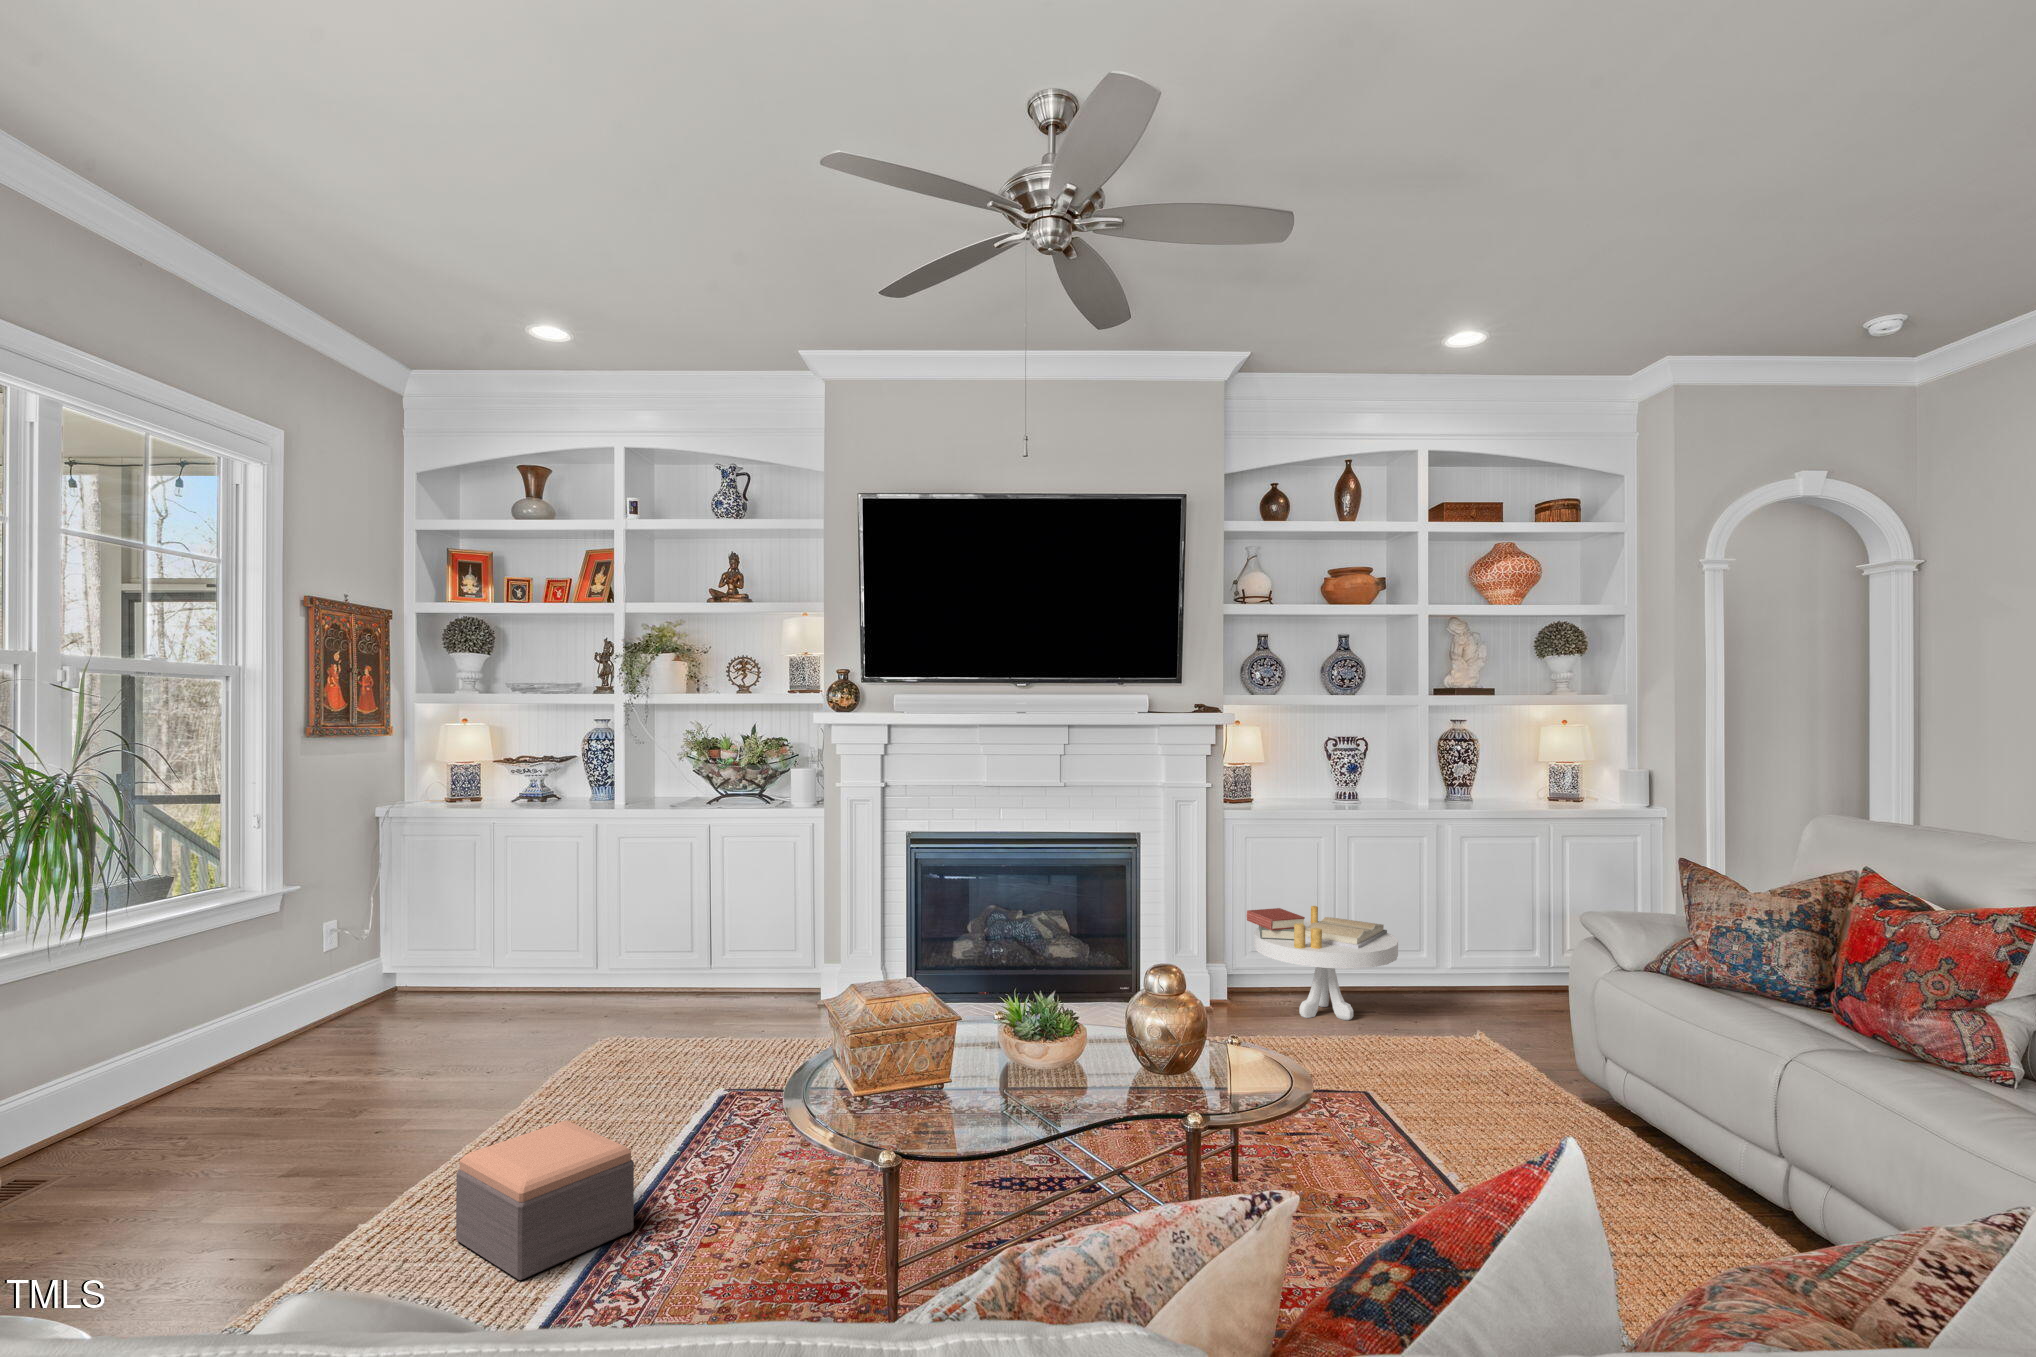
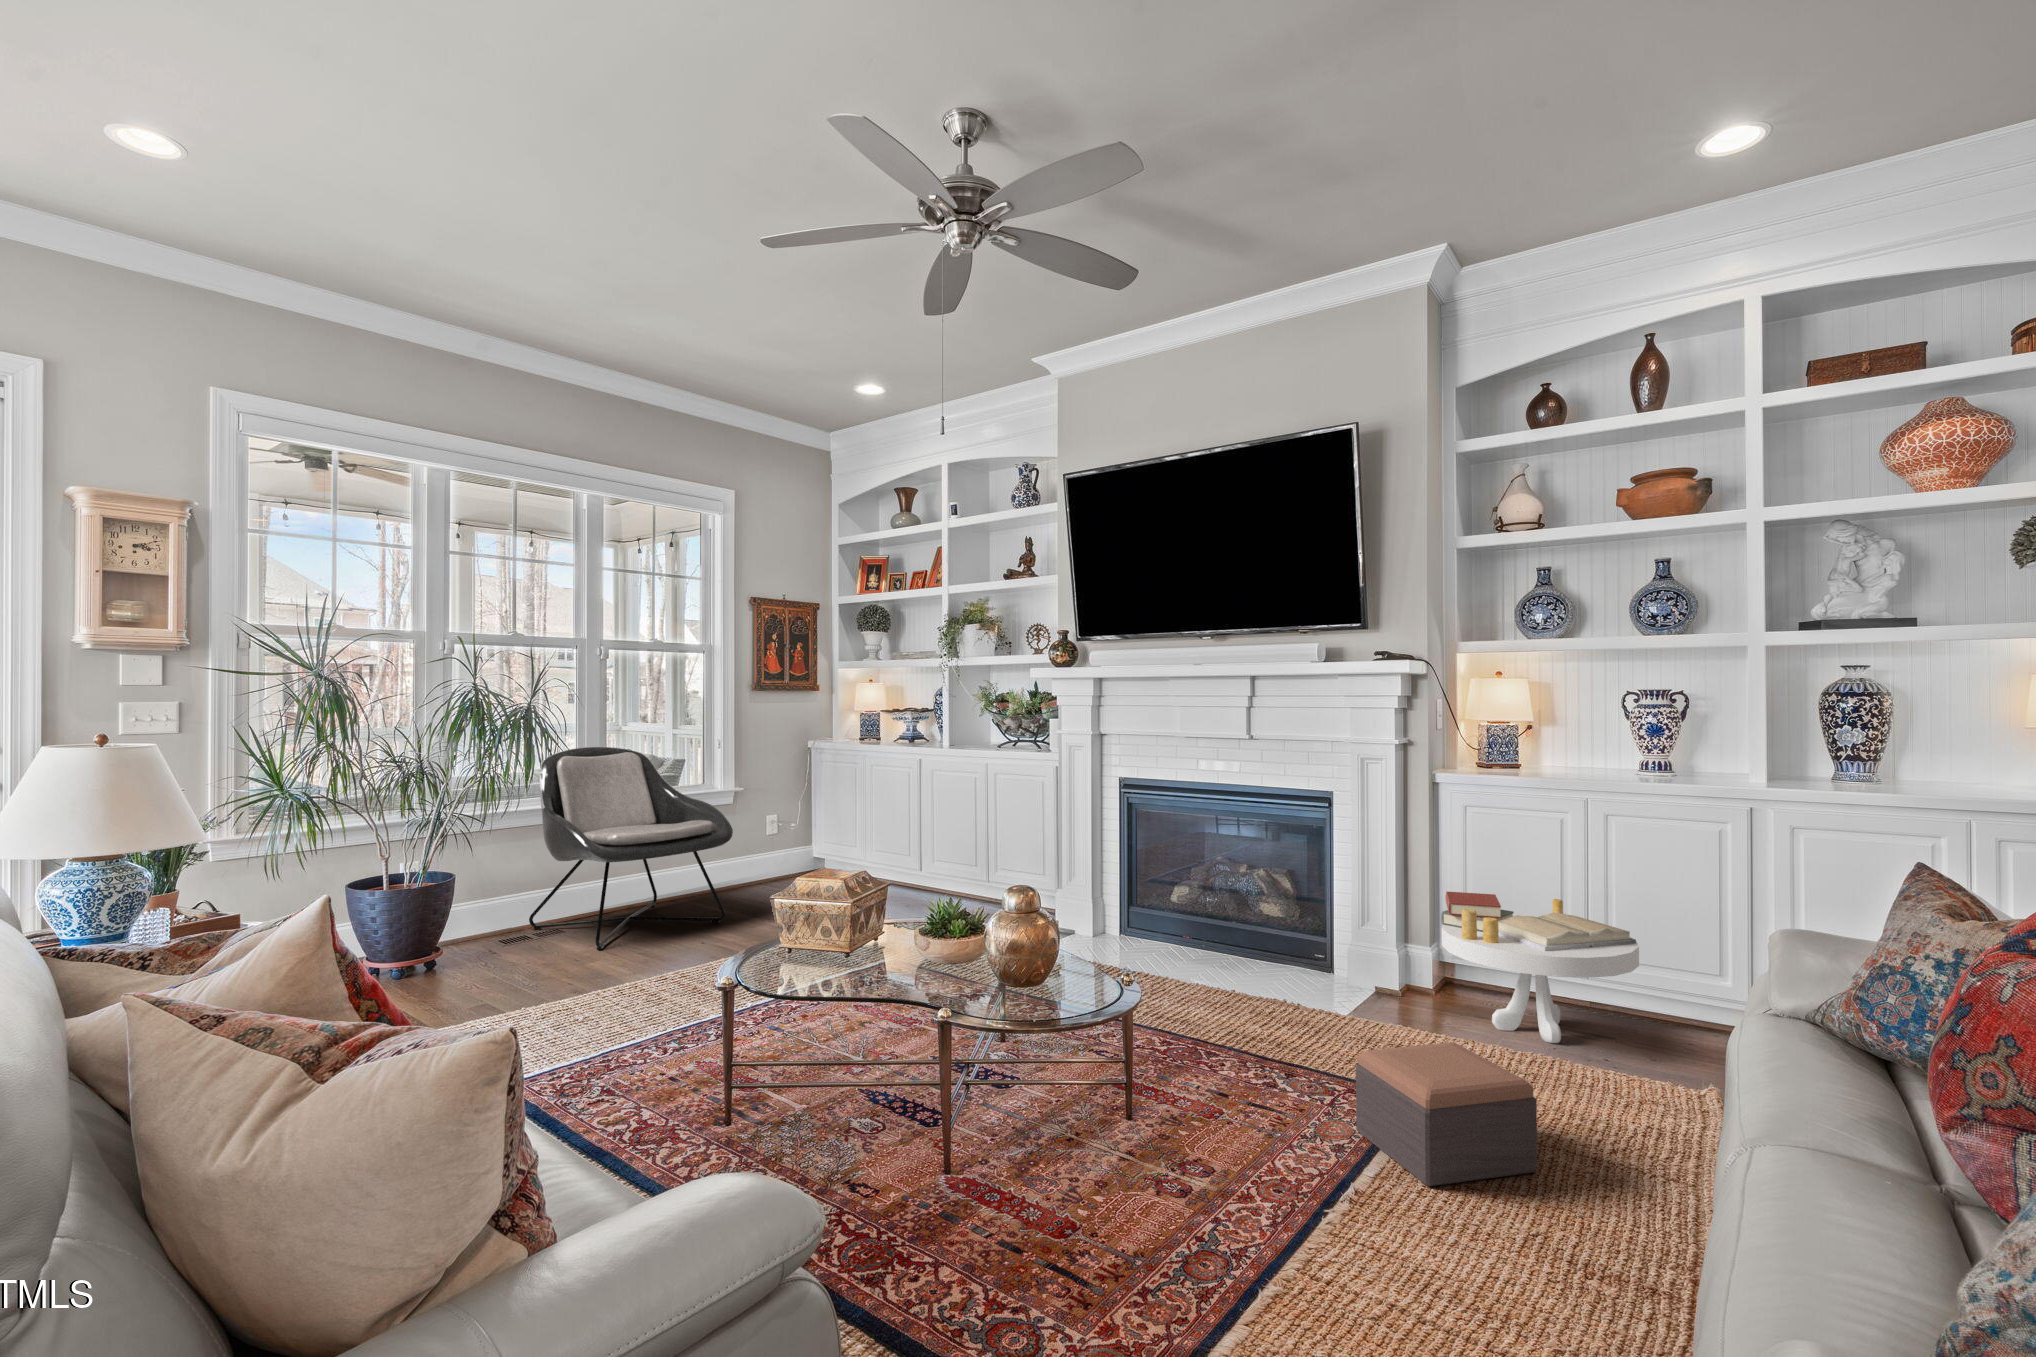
lounge chair: none [55,840,417,1159] -> present [529,747,733,950]
footstool: present [456,1121,634,1280] -> present [1356,1042,1537,1187]

